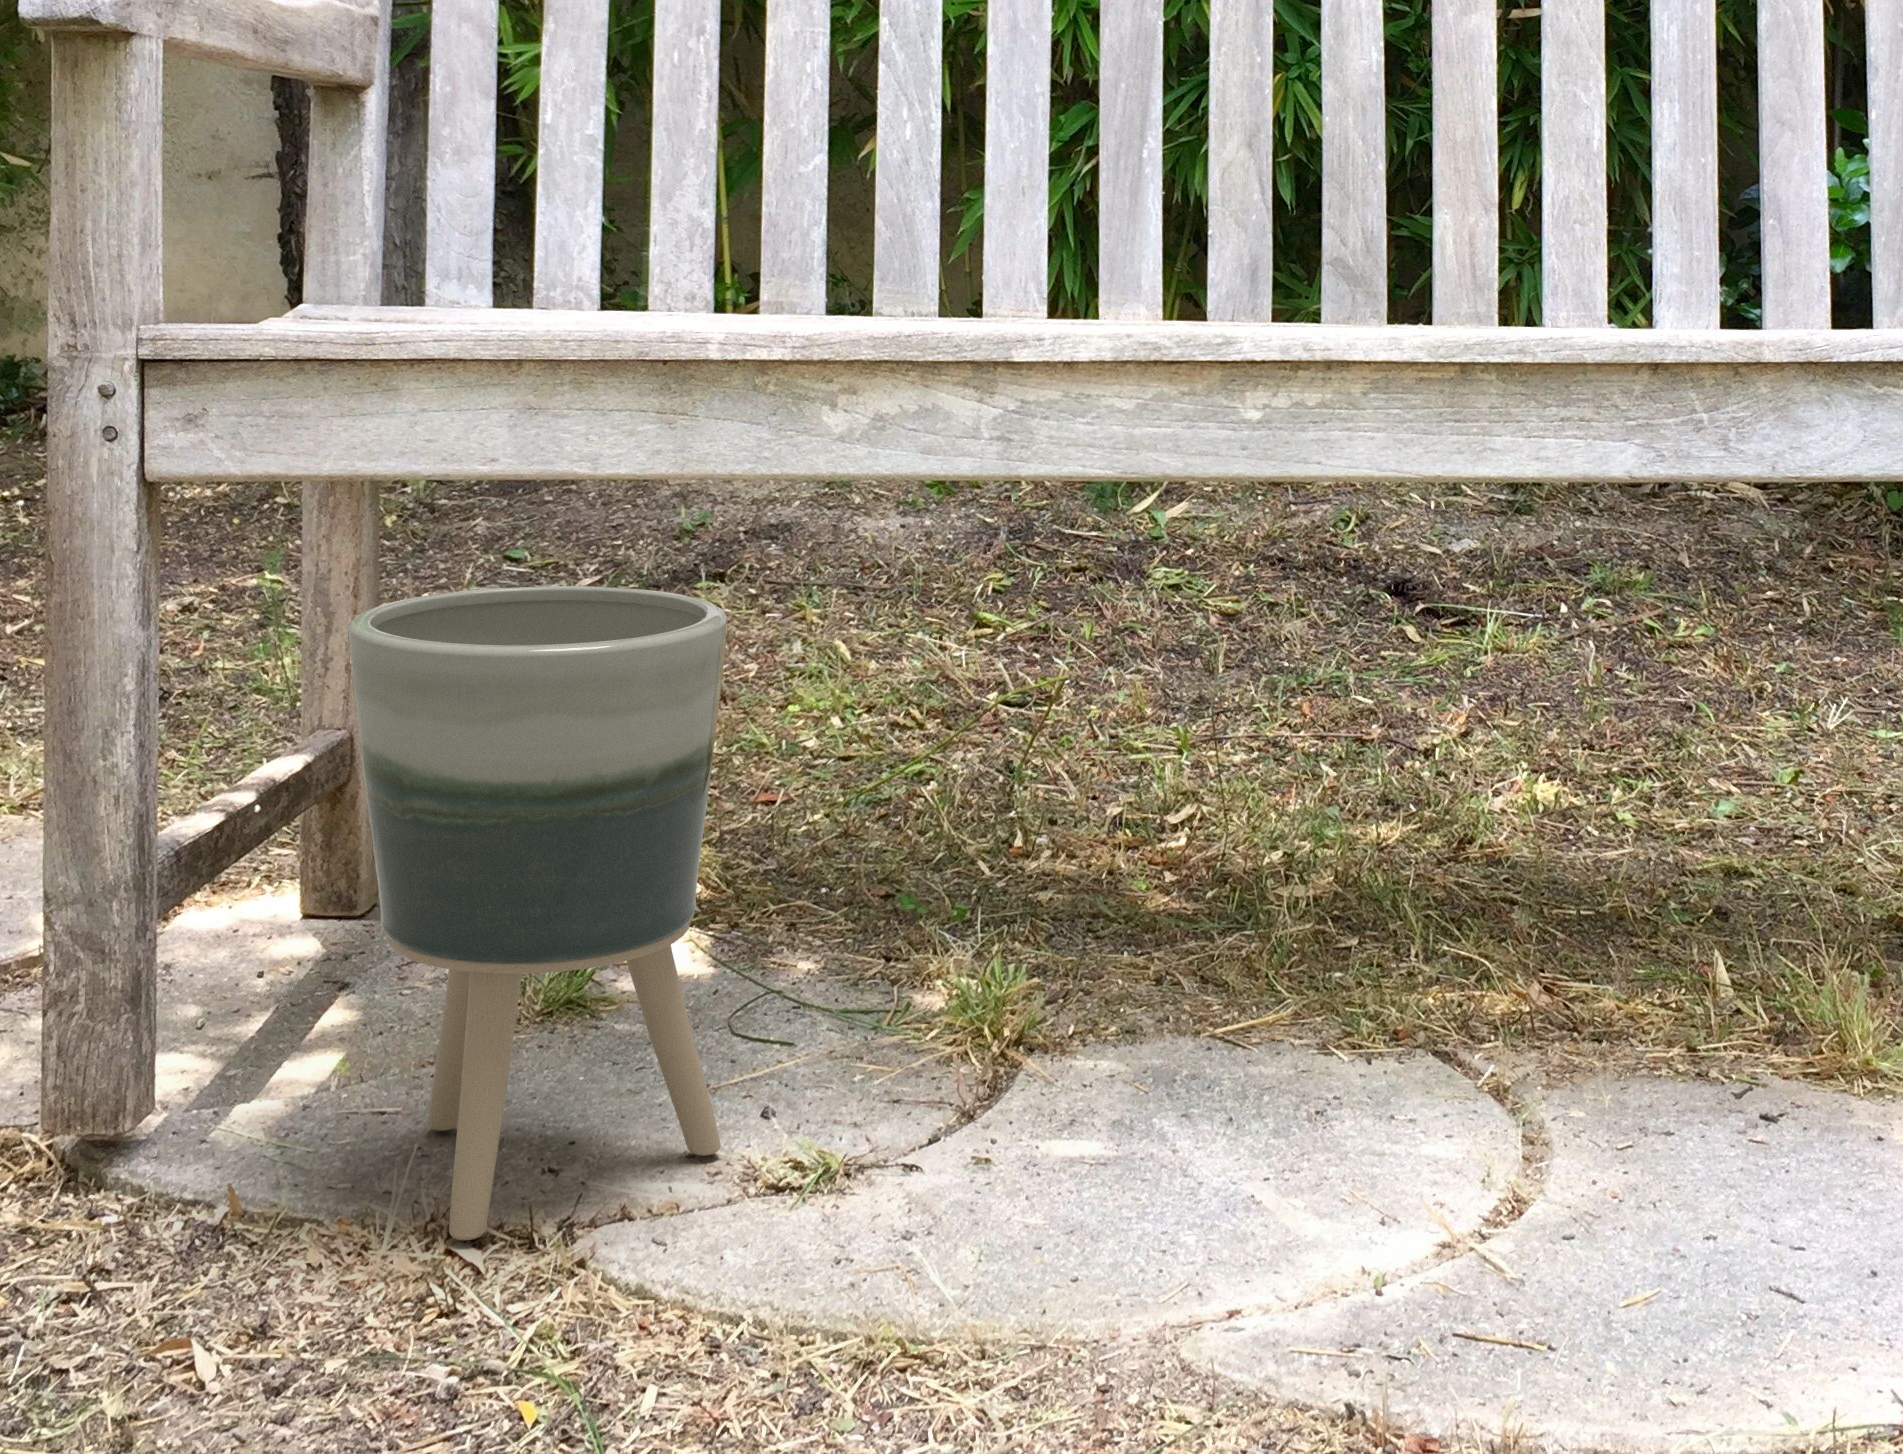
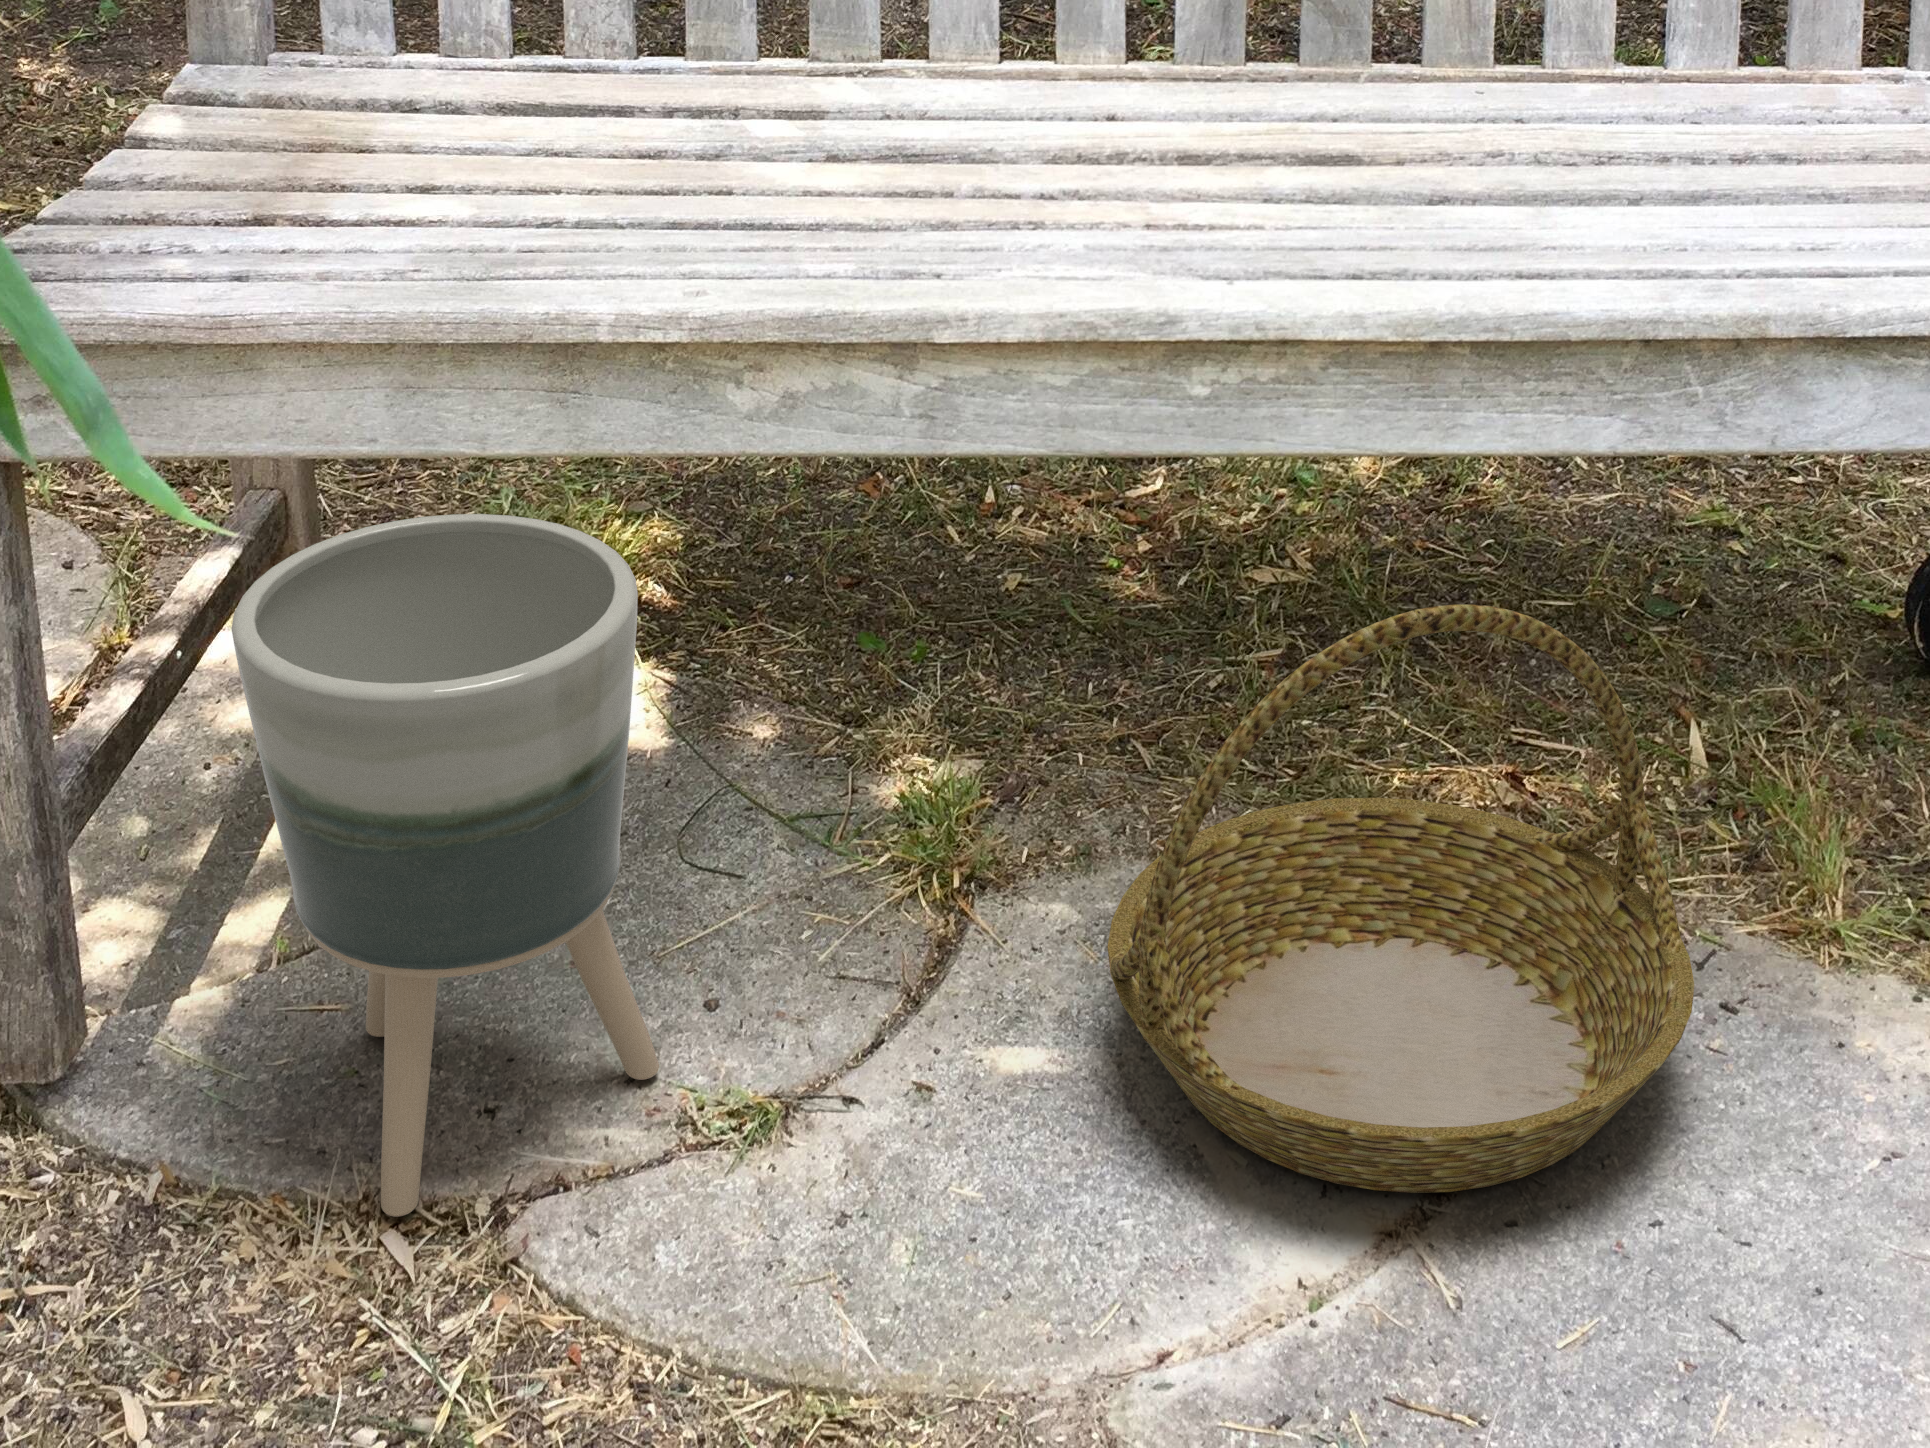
basket: none [1161,657,1733,1219] -> present [1107,605,1695,1193]

